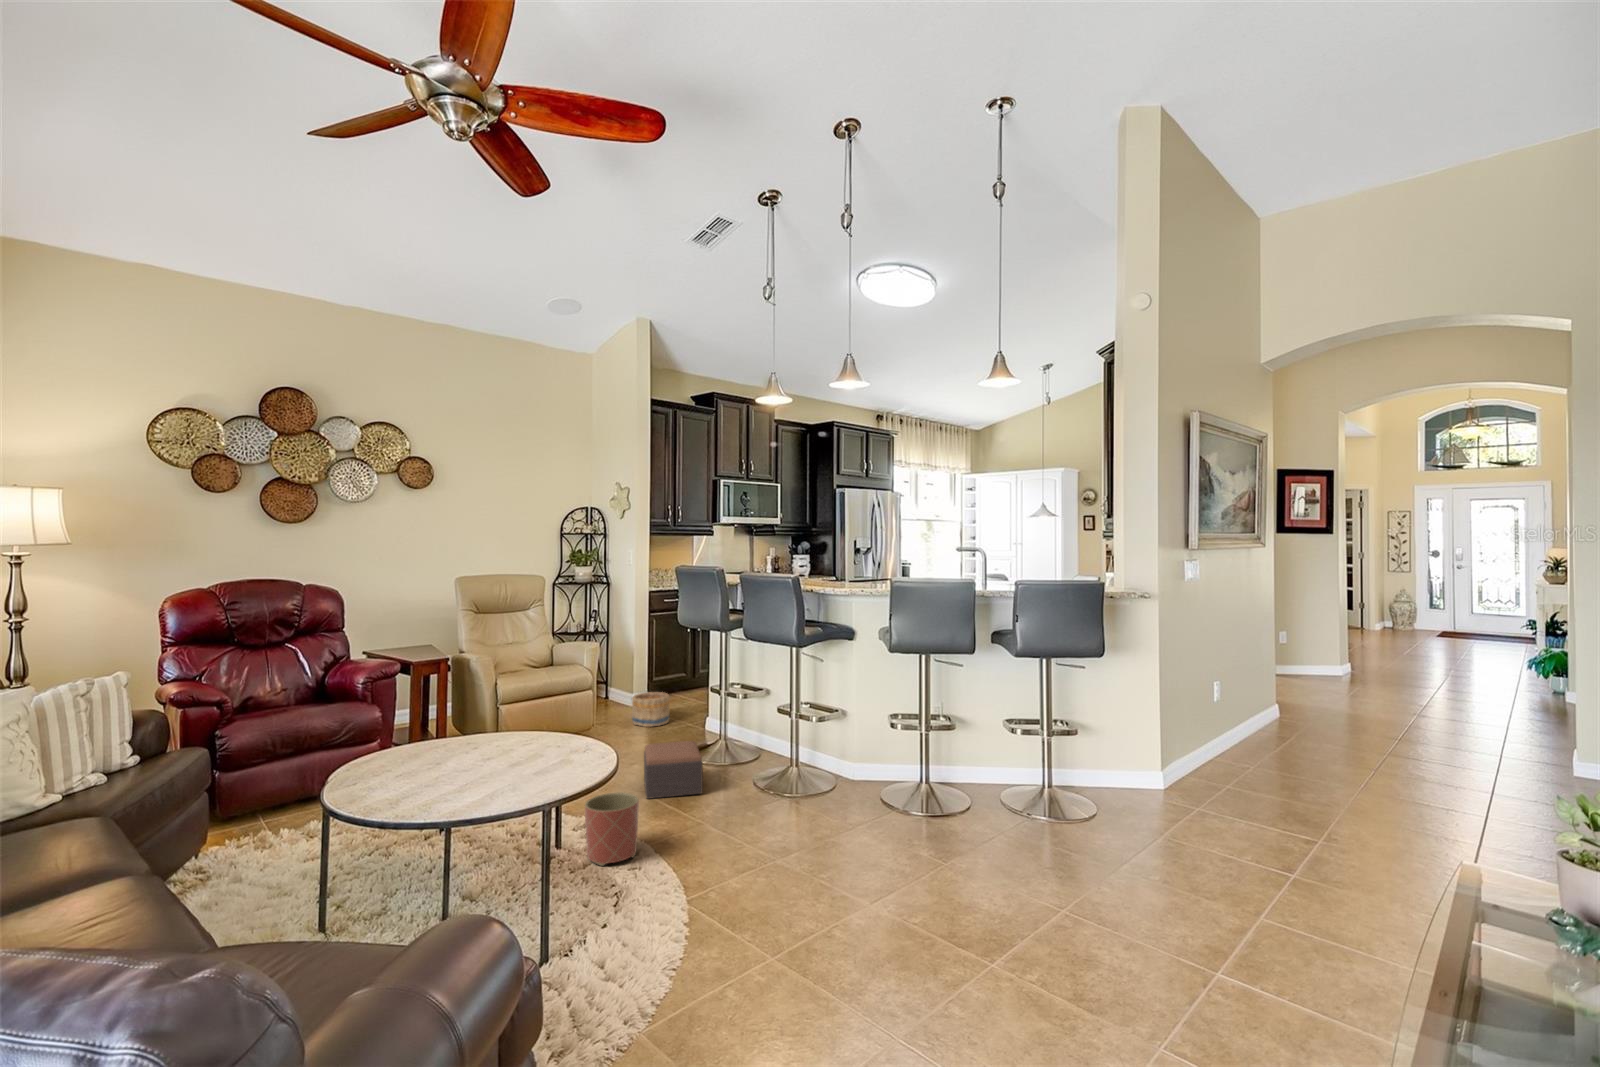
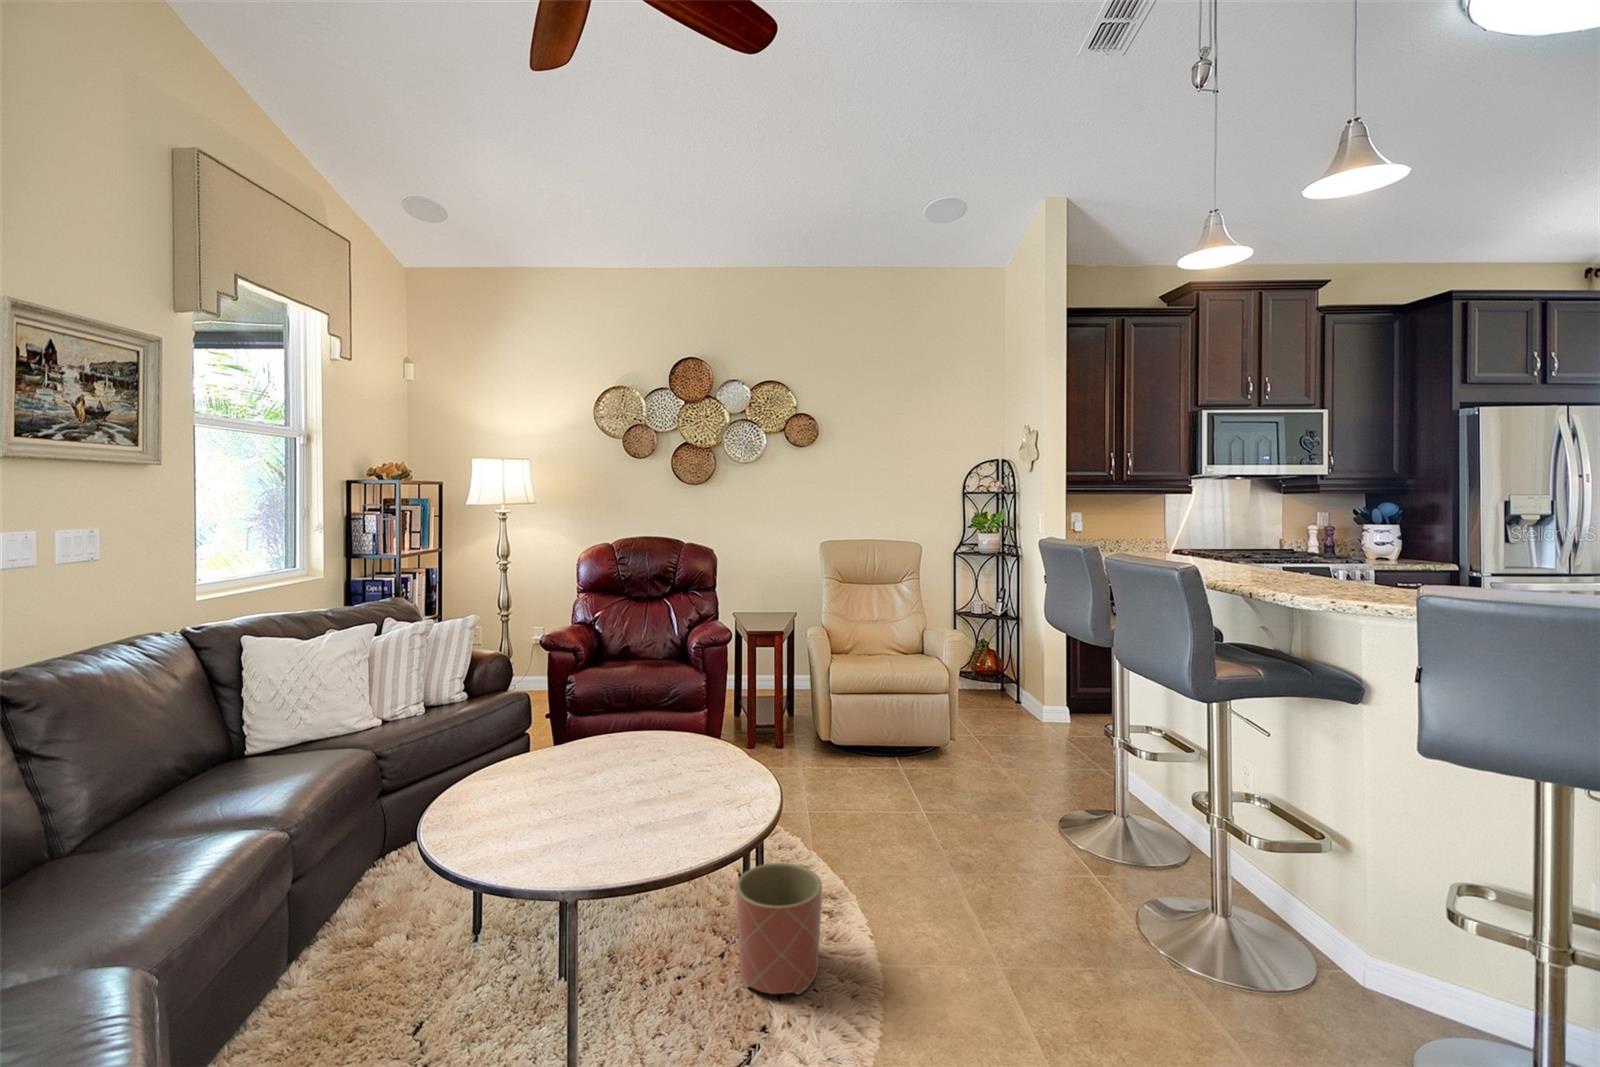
basket: present [632,692,670,727] -> none [1018,707,1074,759]
footstool: present [644,741,703,799] -> none [925,791,1037,906]

